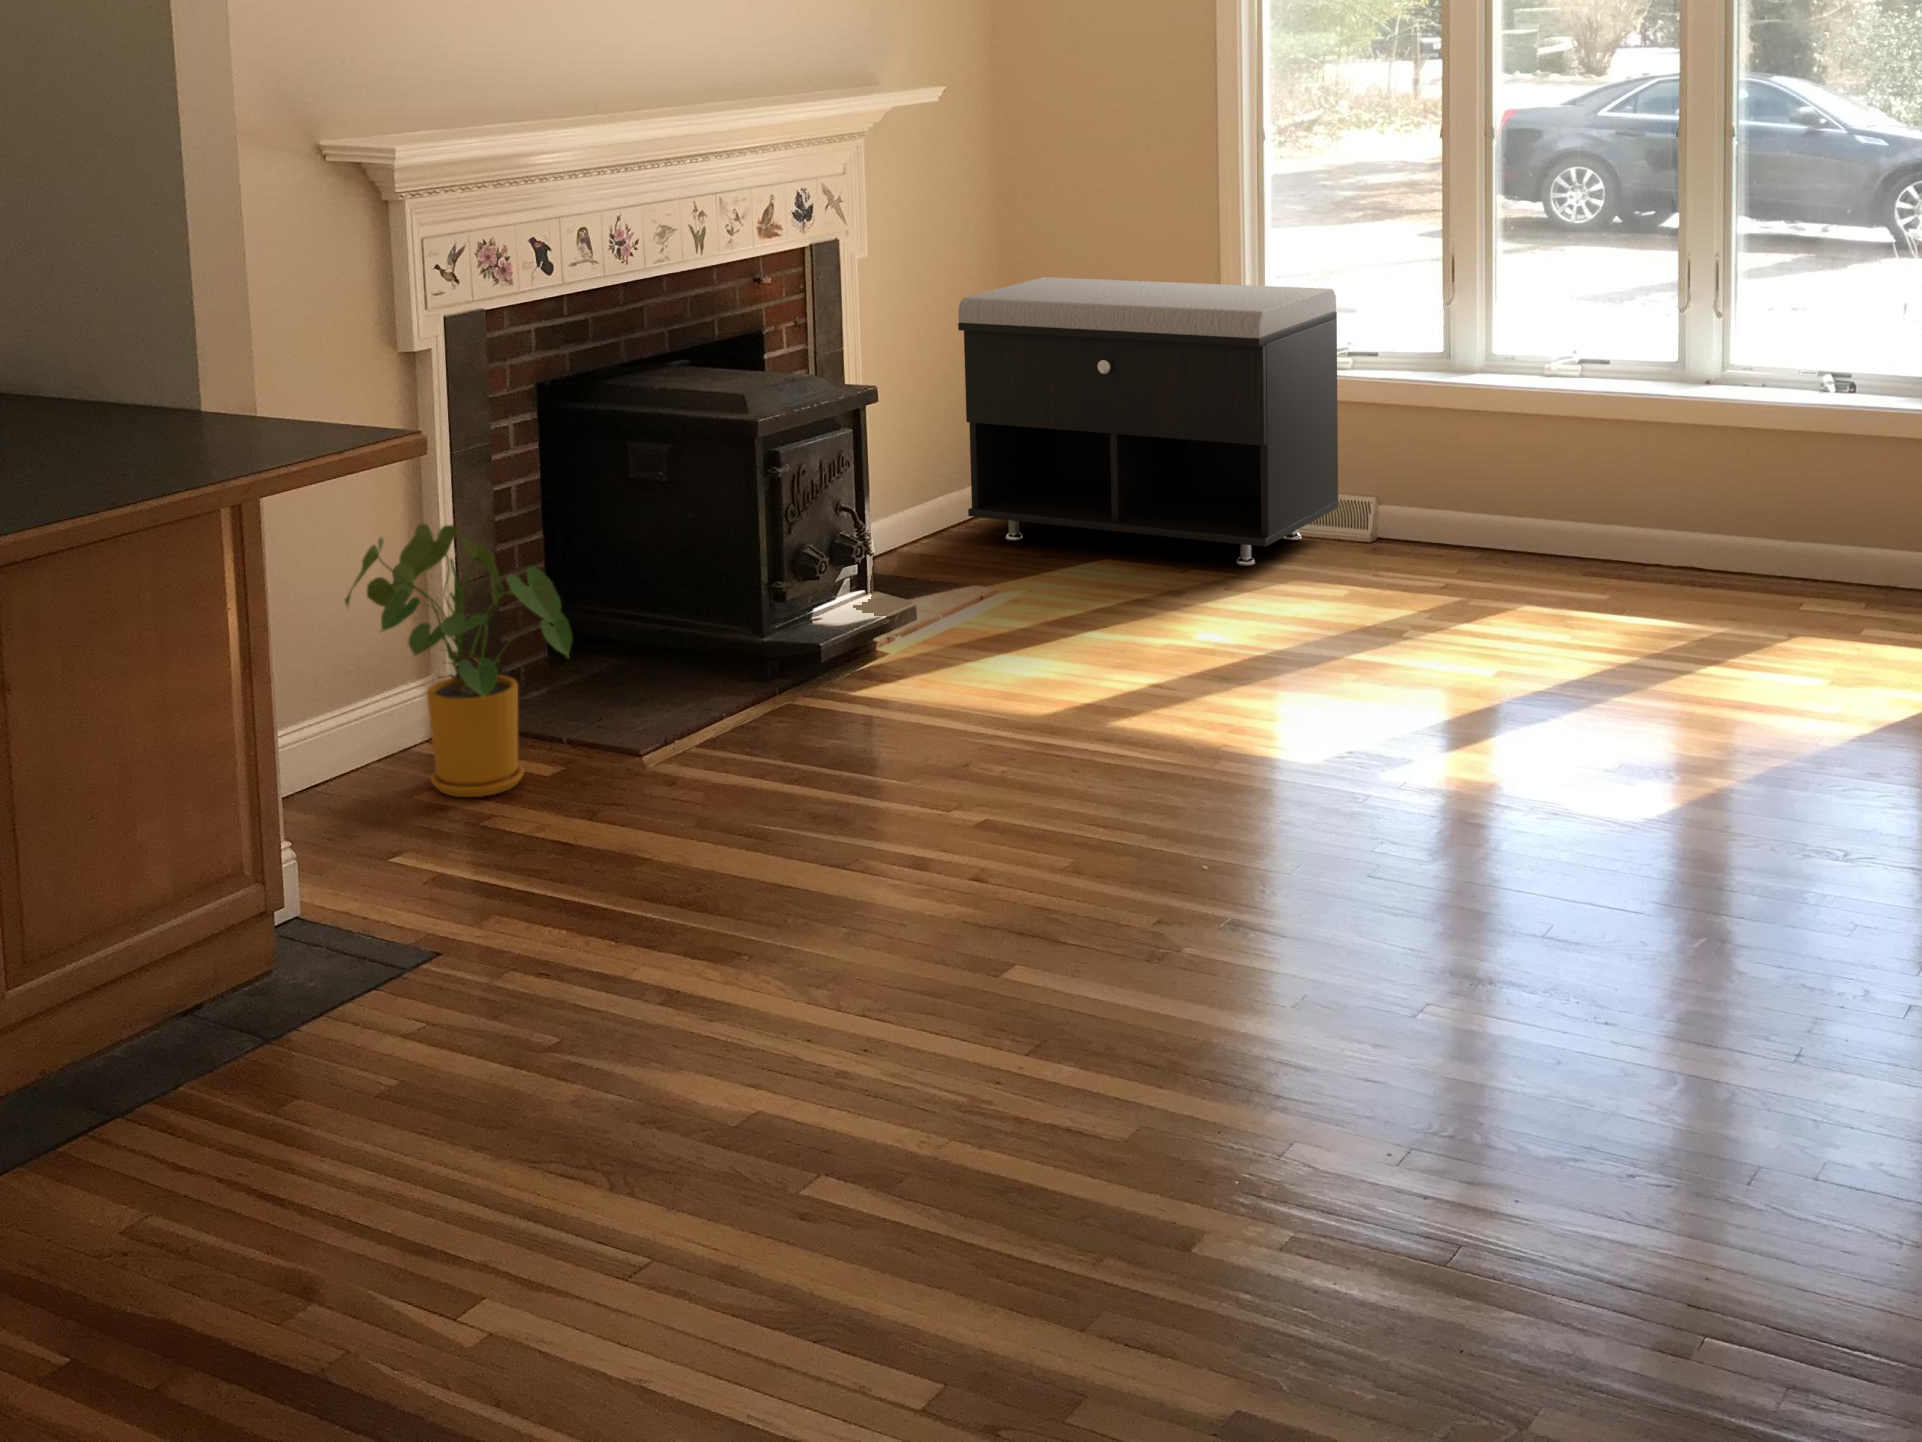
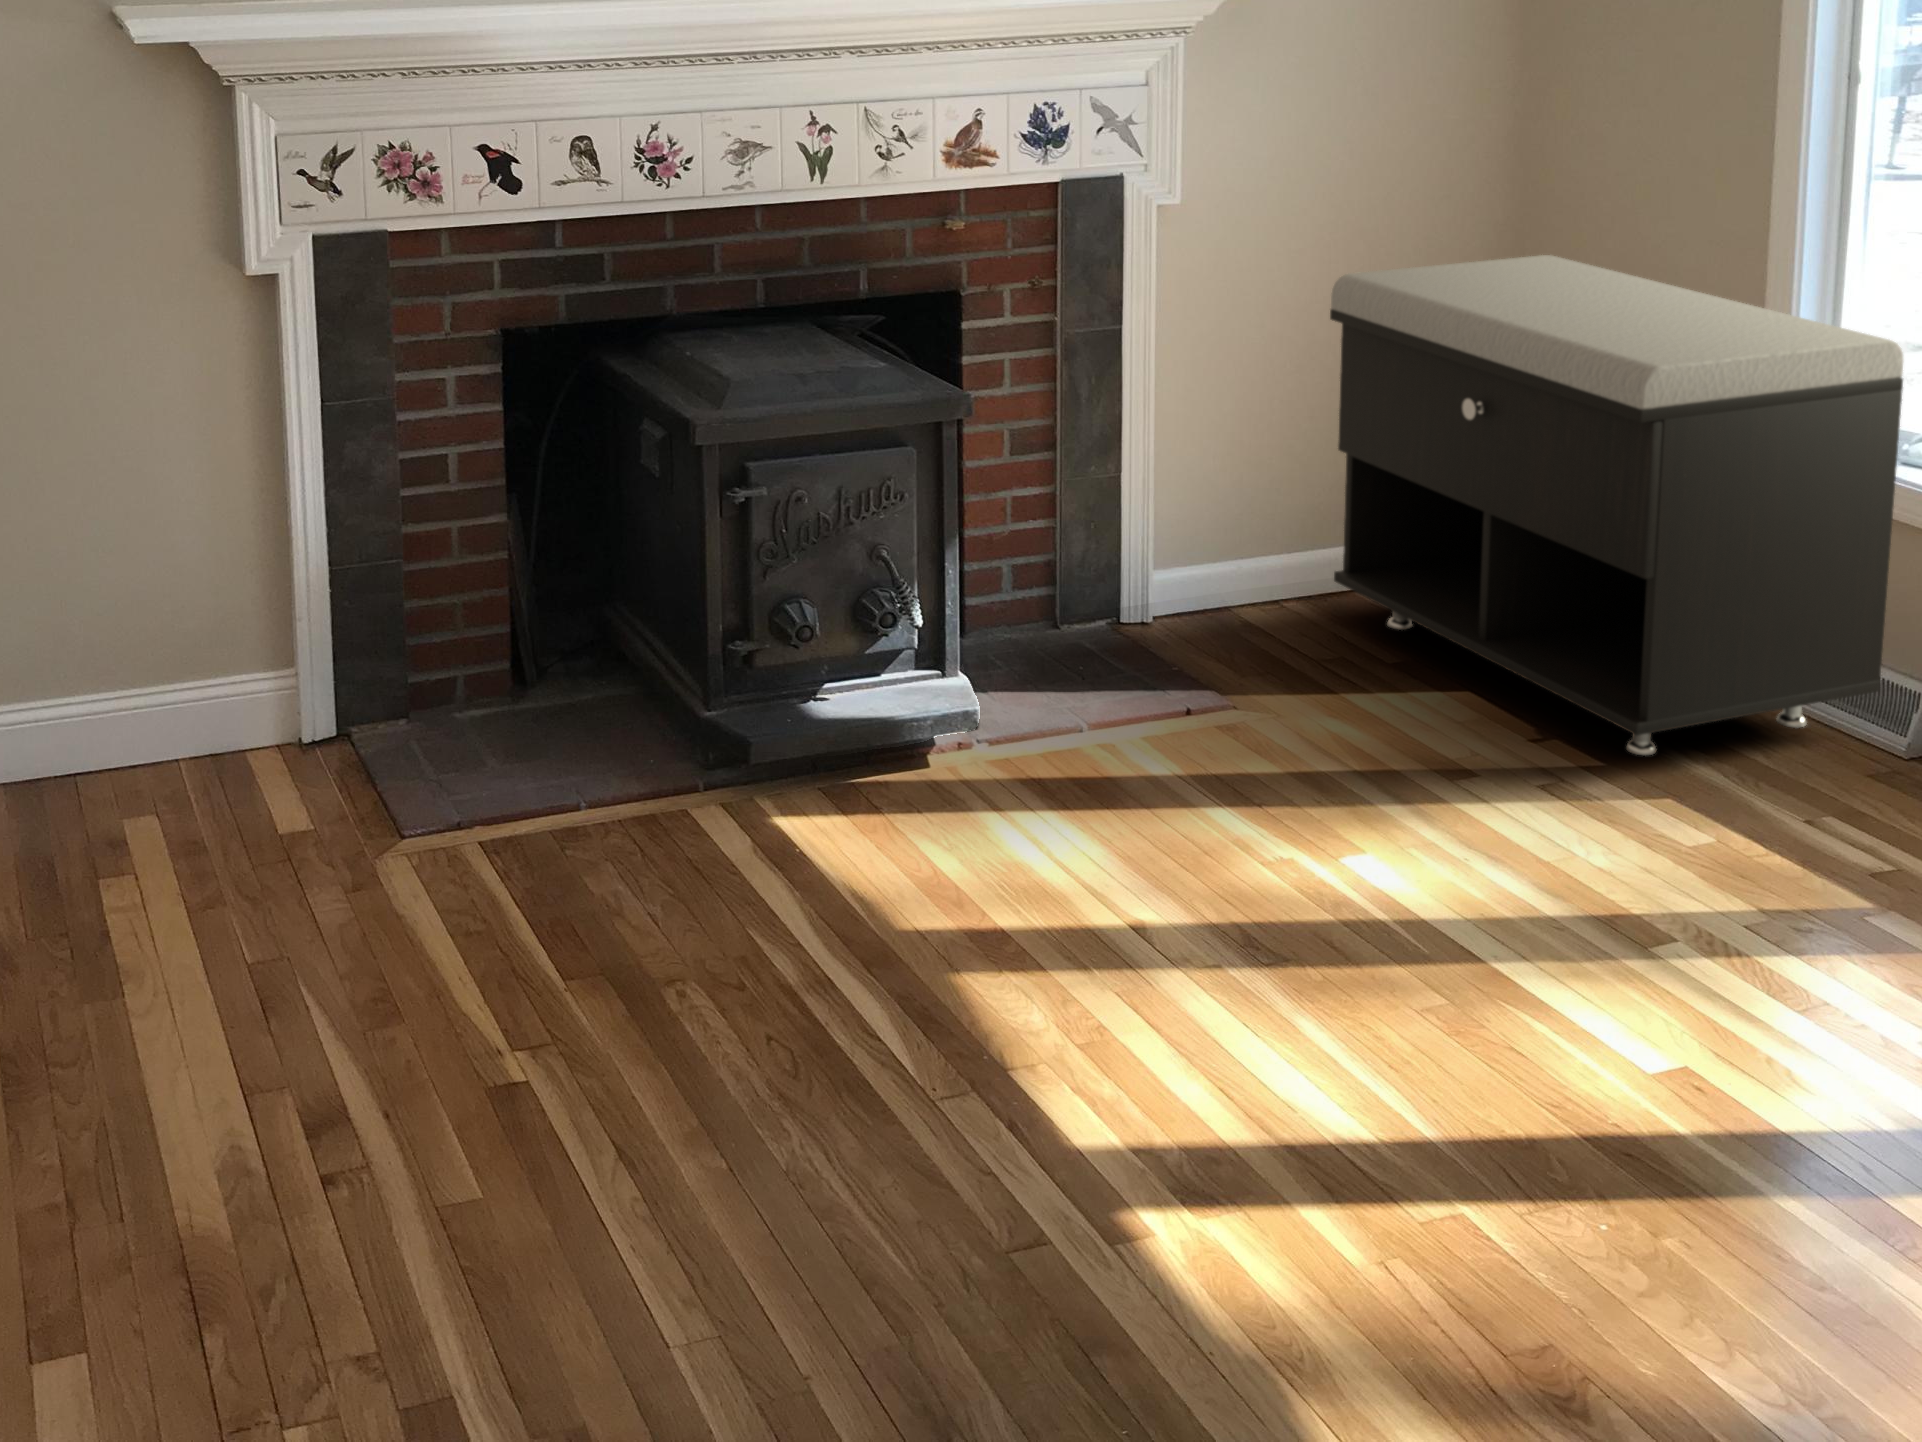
house plant: present [345,523,572,797] -> none [45,490,290,846]

